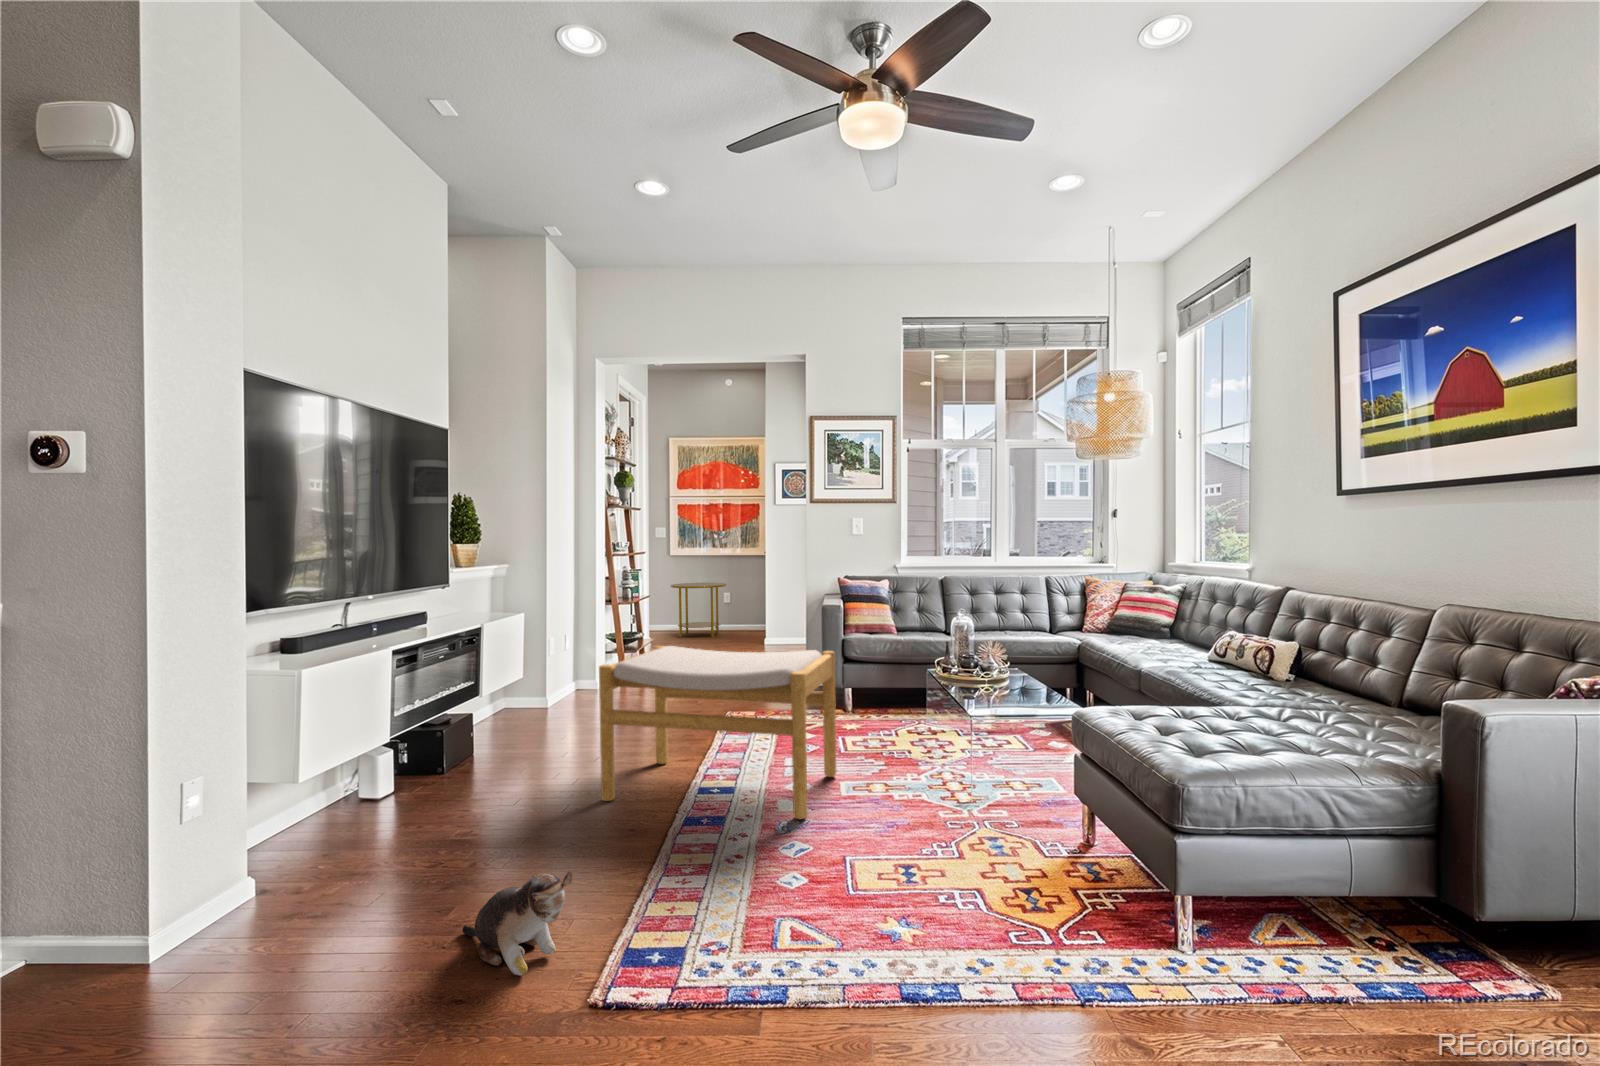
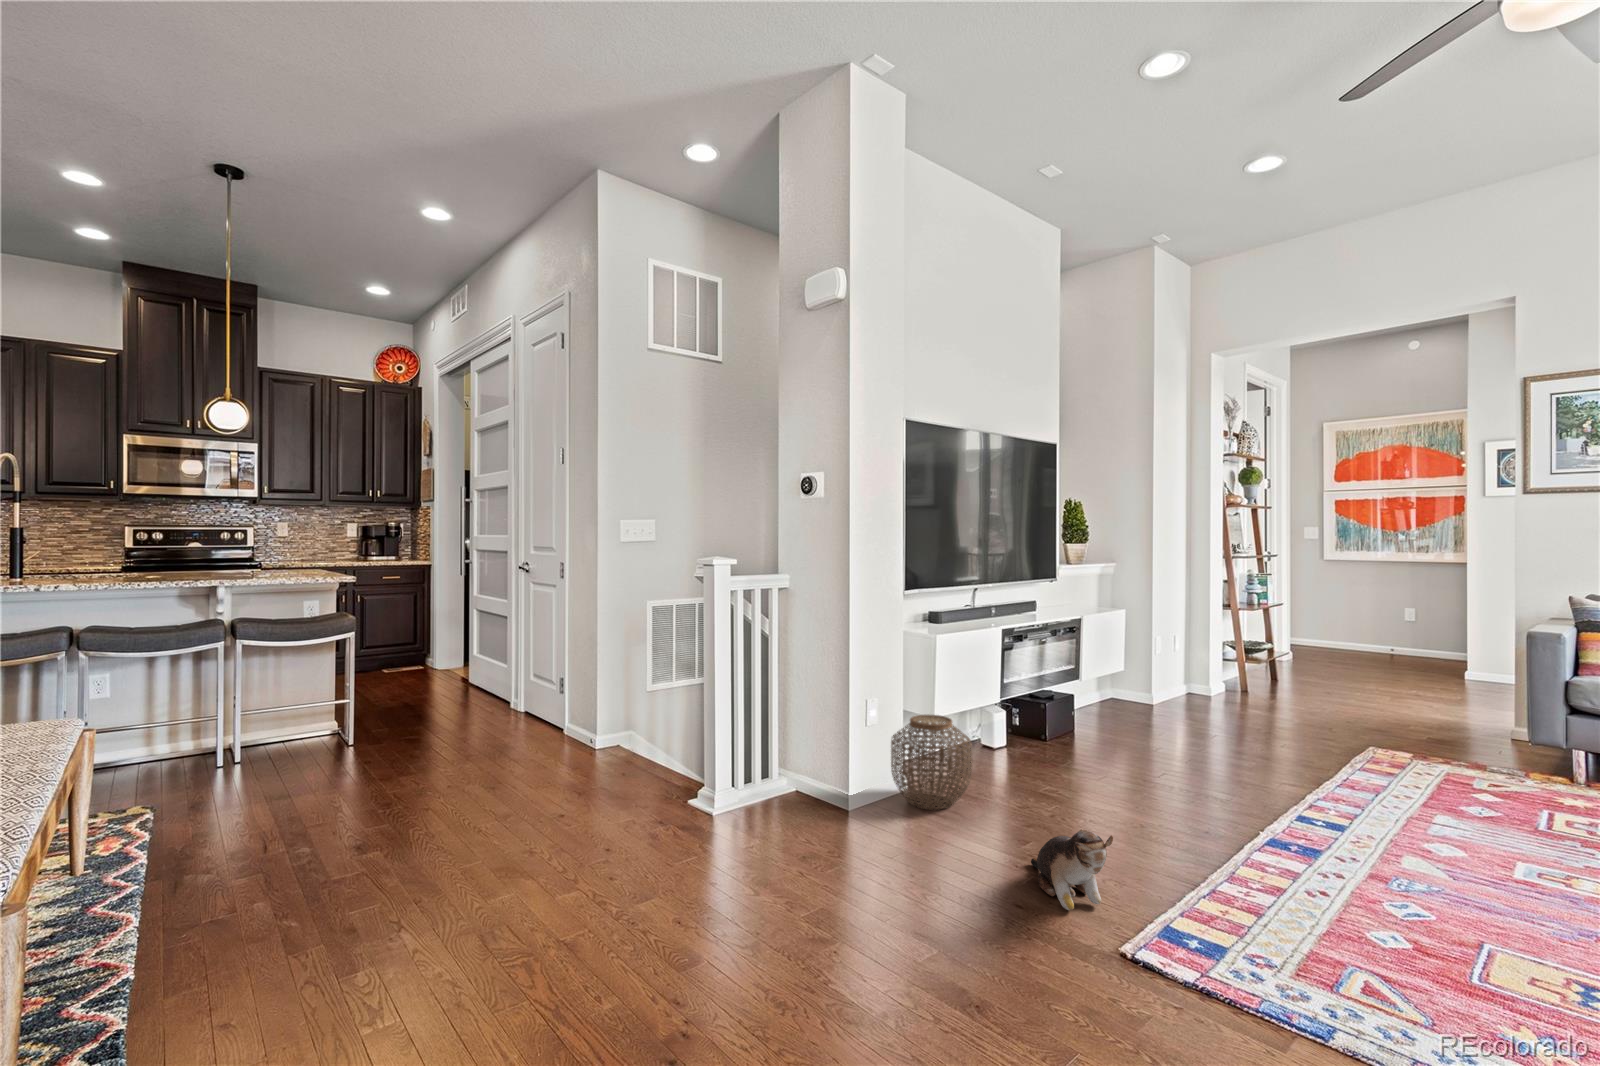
side table: present [671,583,726,638] -> none [1323,593,1406,662]
footstool: present [599,646,837,819] -> none [1181,656,1513,884]
woven basket: none [237,775,367,910] -> present [891,715,972,810]

